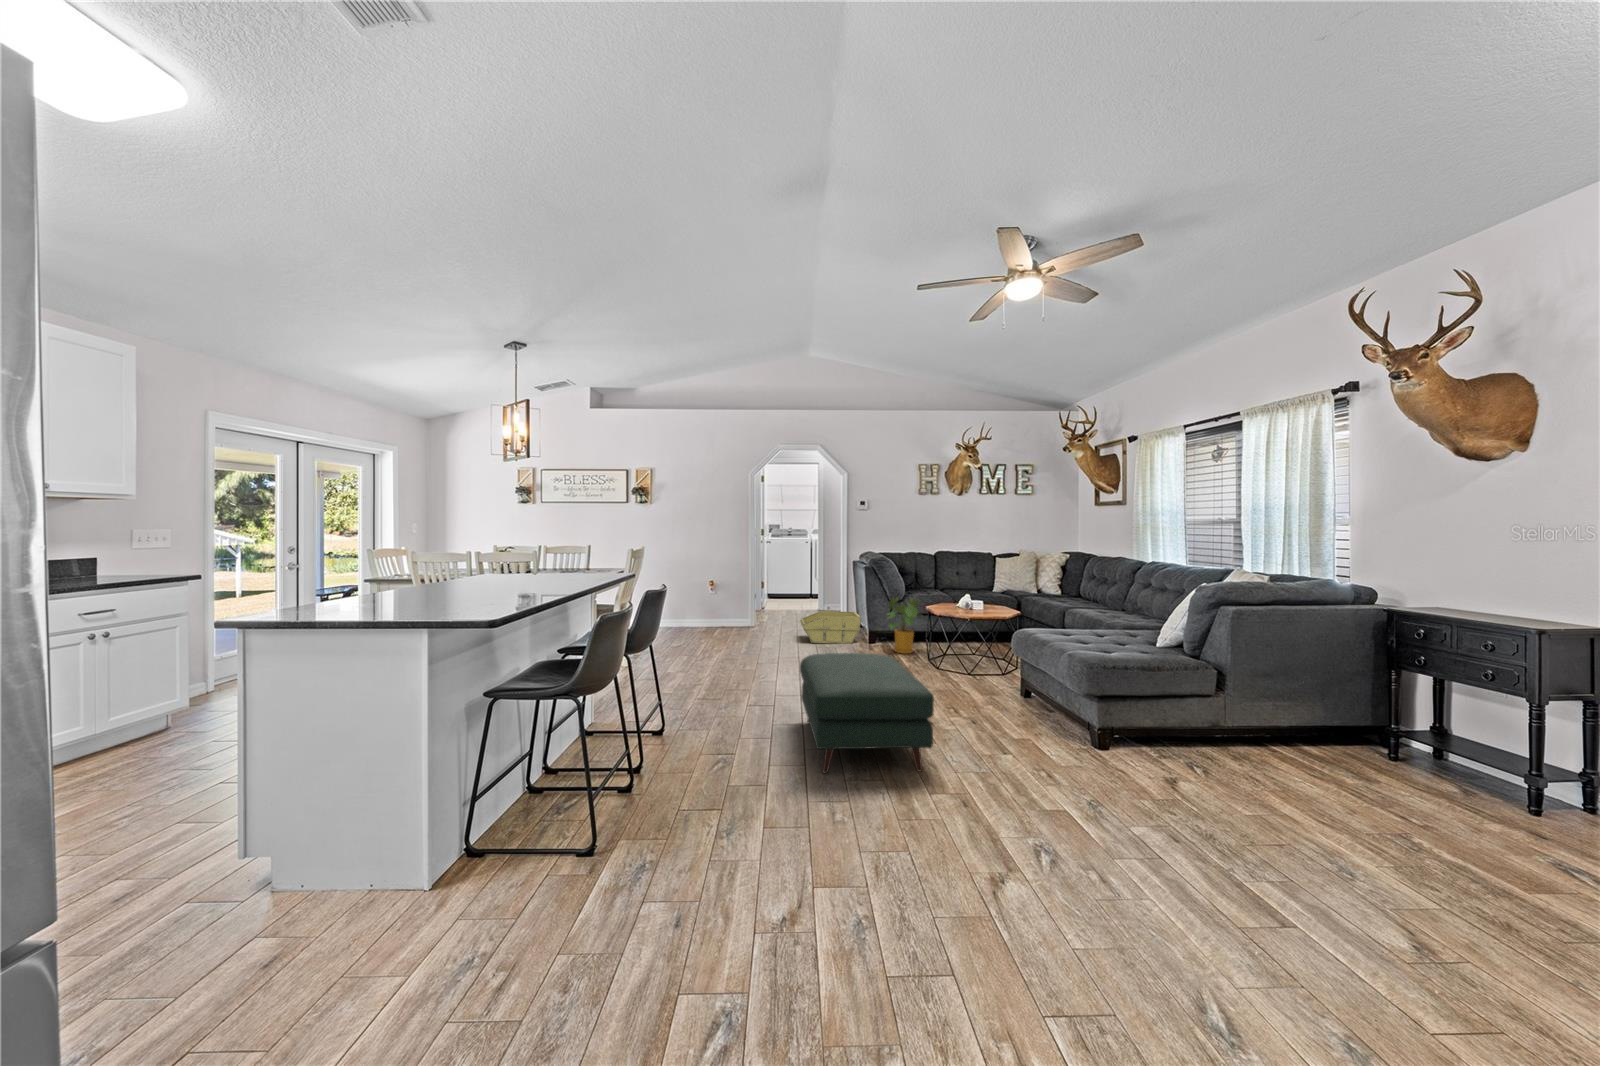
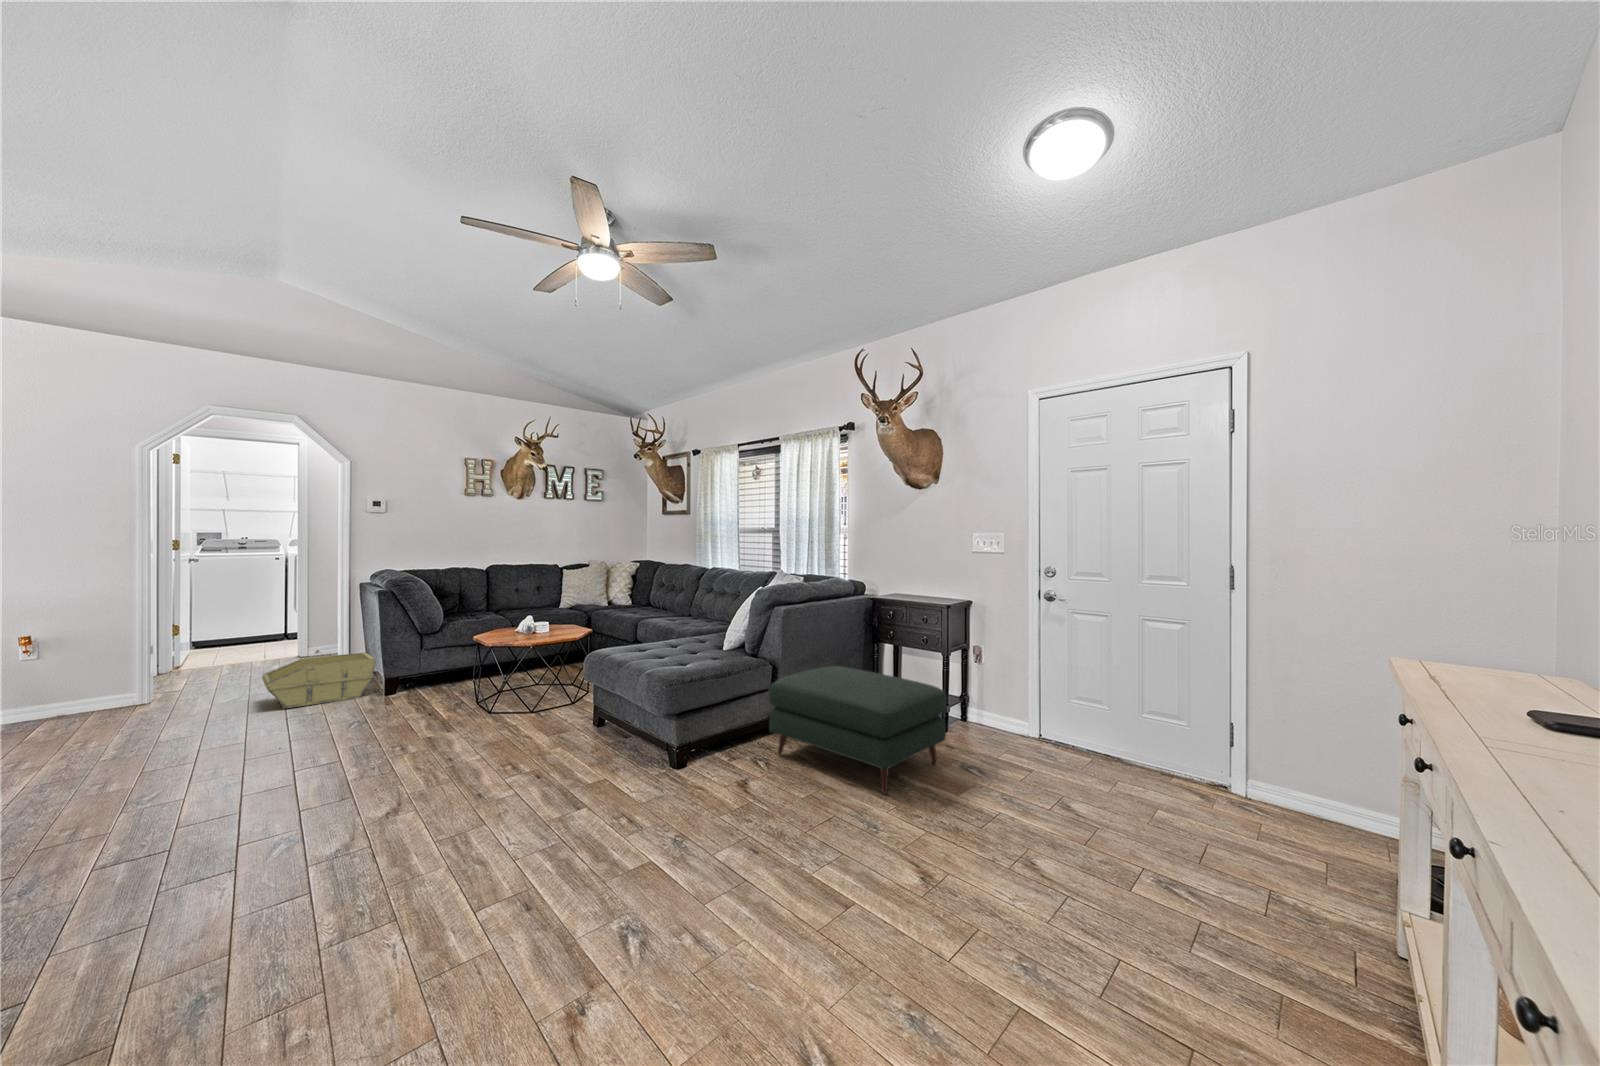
house plant: present [888,598,919,654] -> none [414,625,472,699]
ottoman: present [800,653,934,773] -> present [769,666,947,794]

